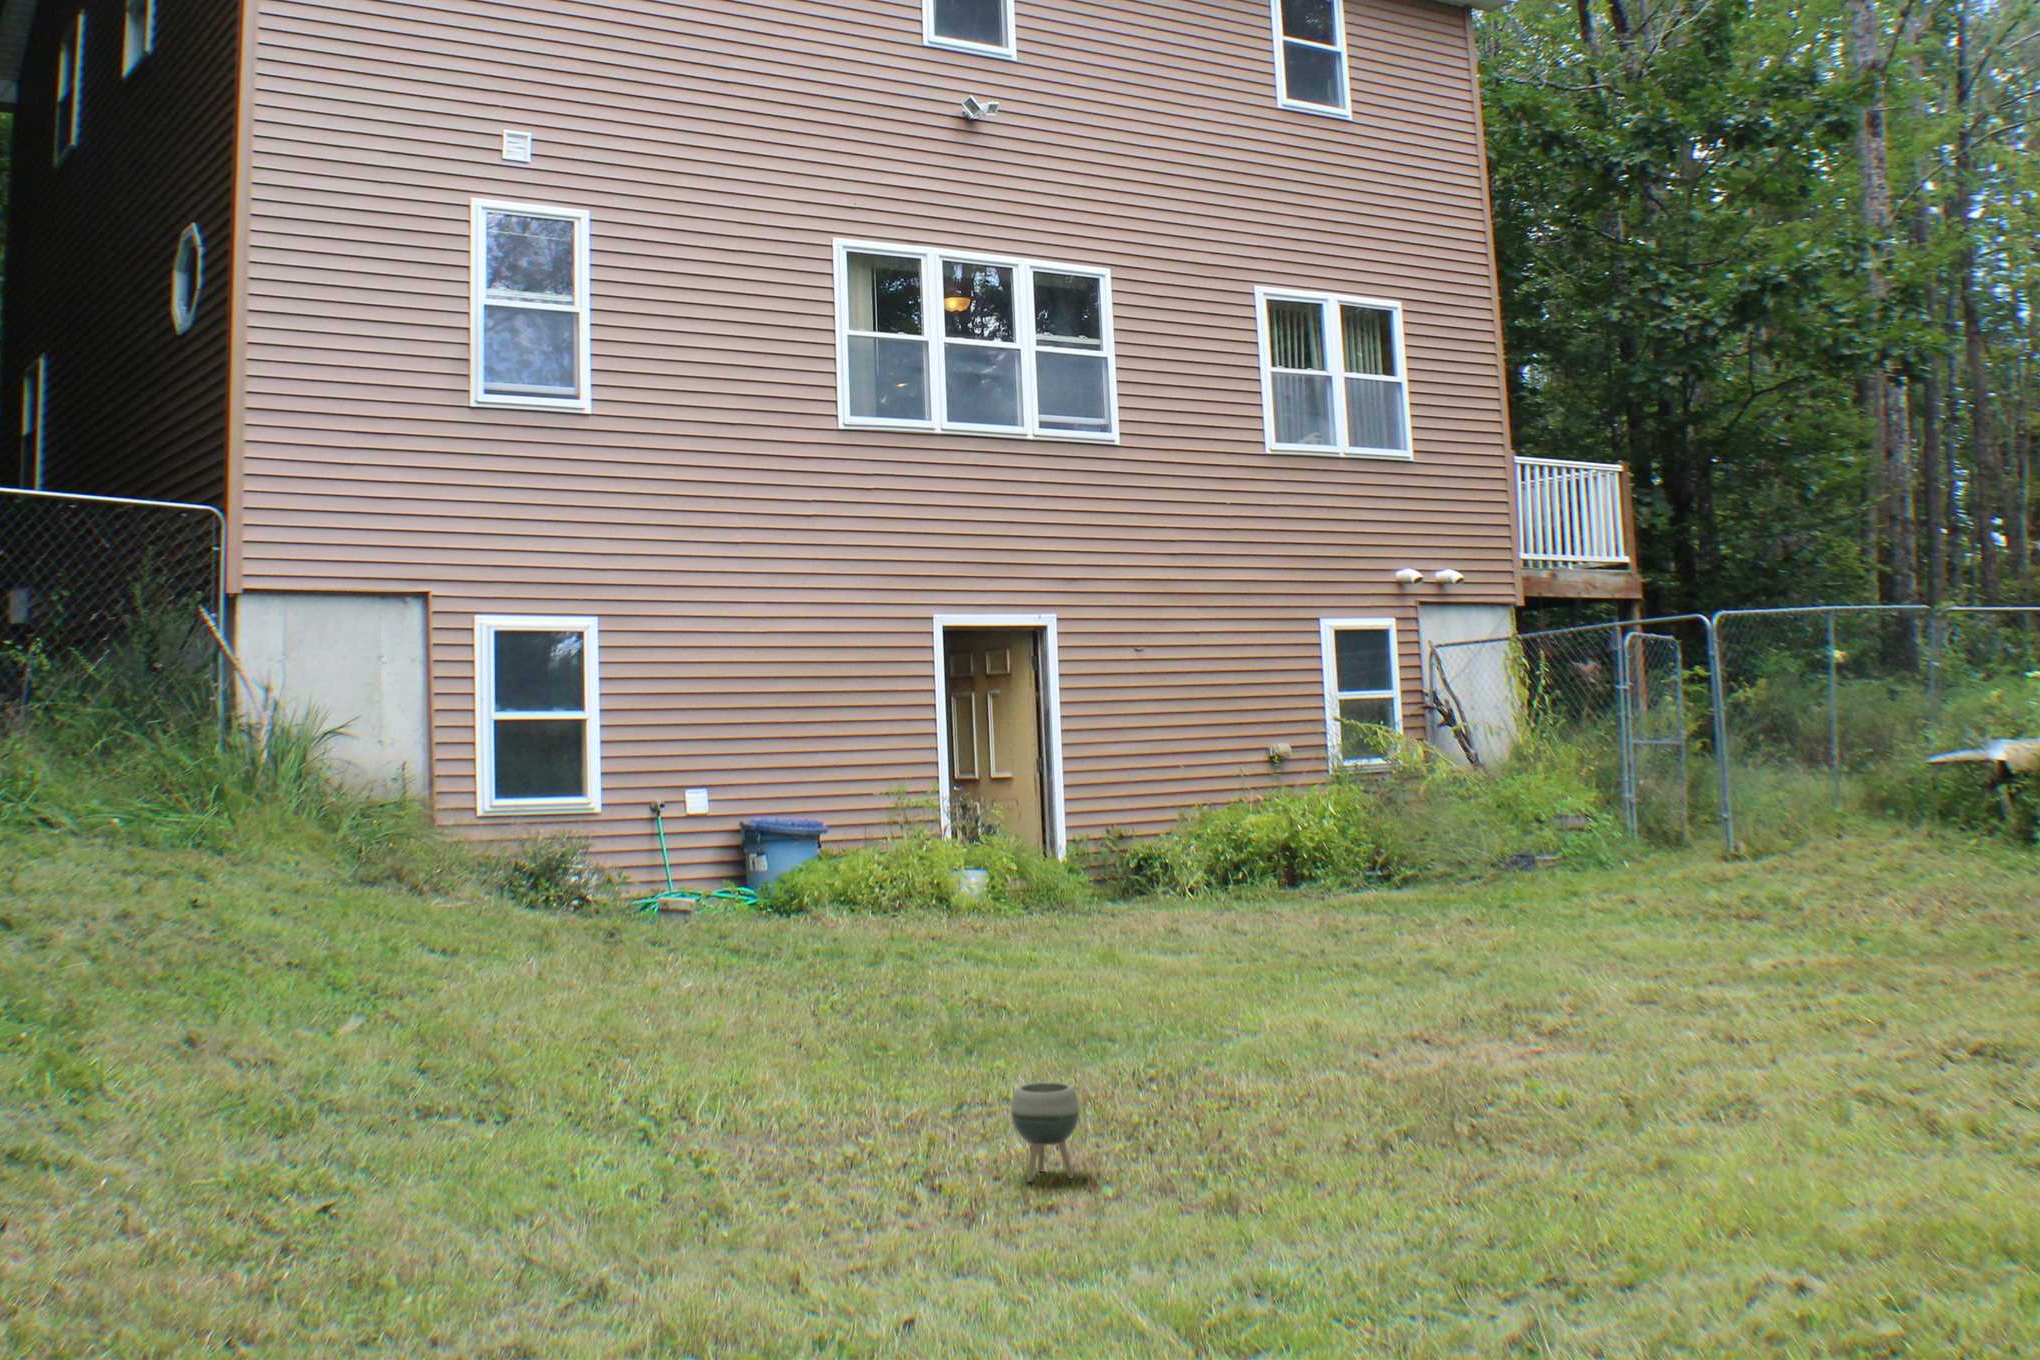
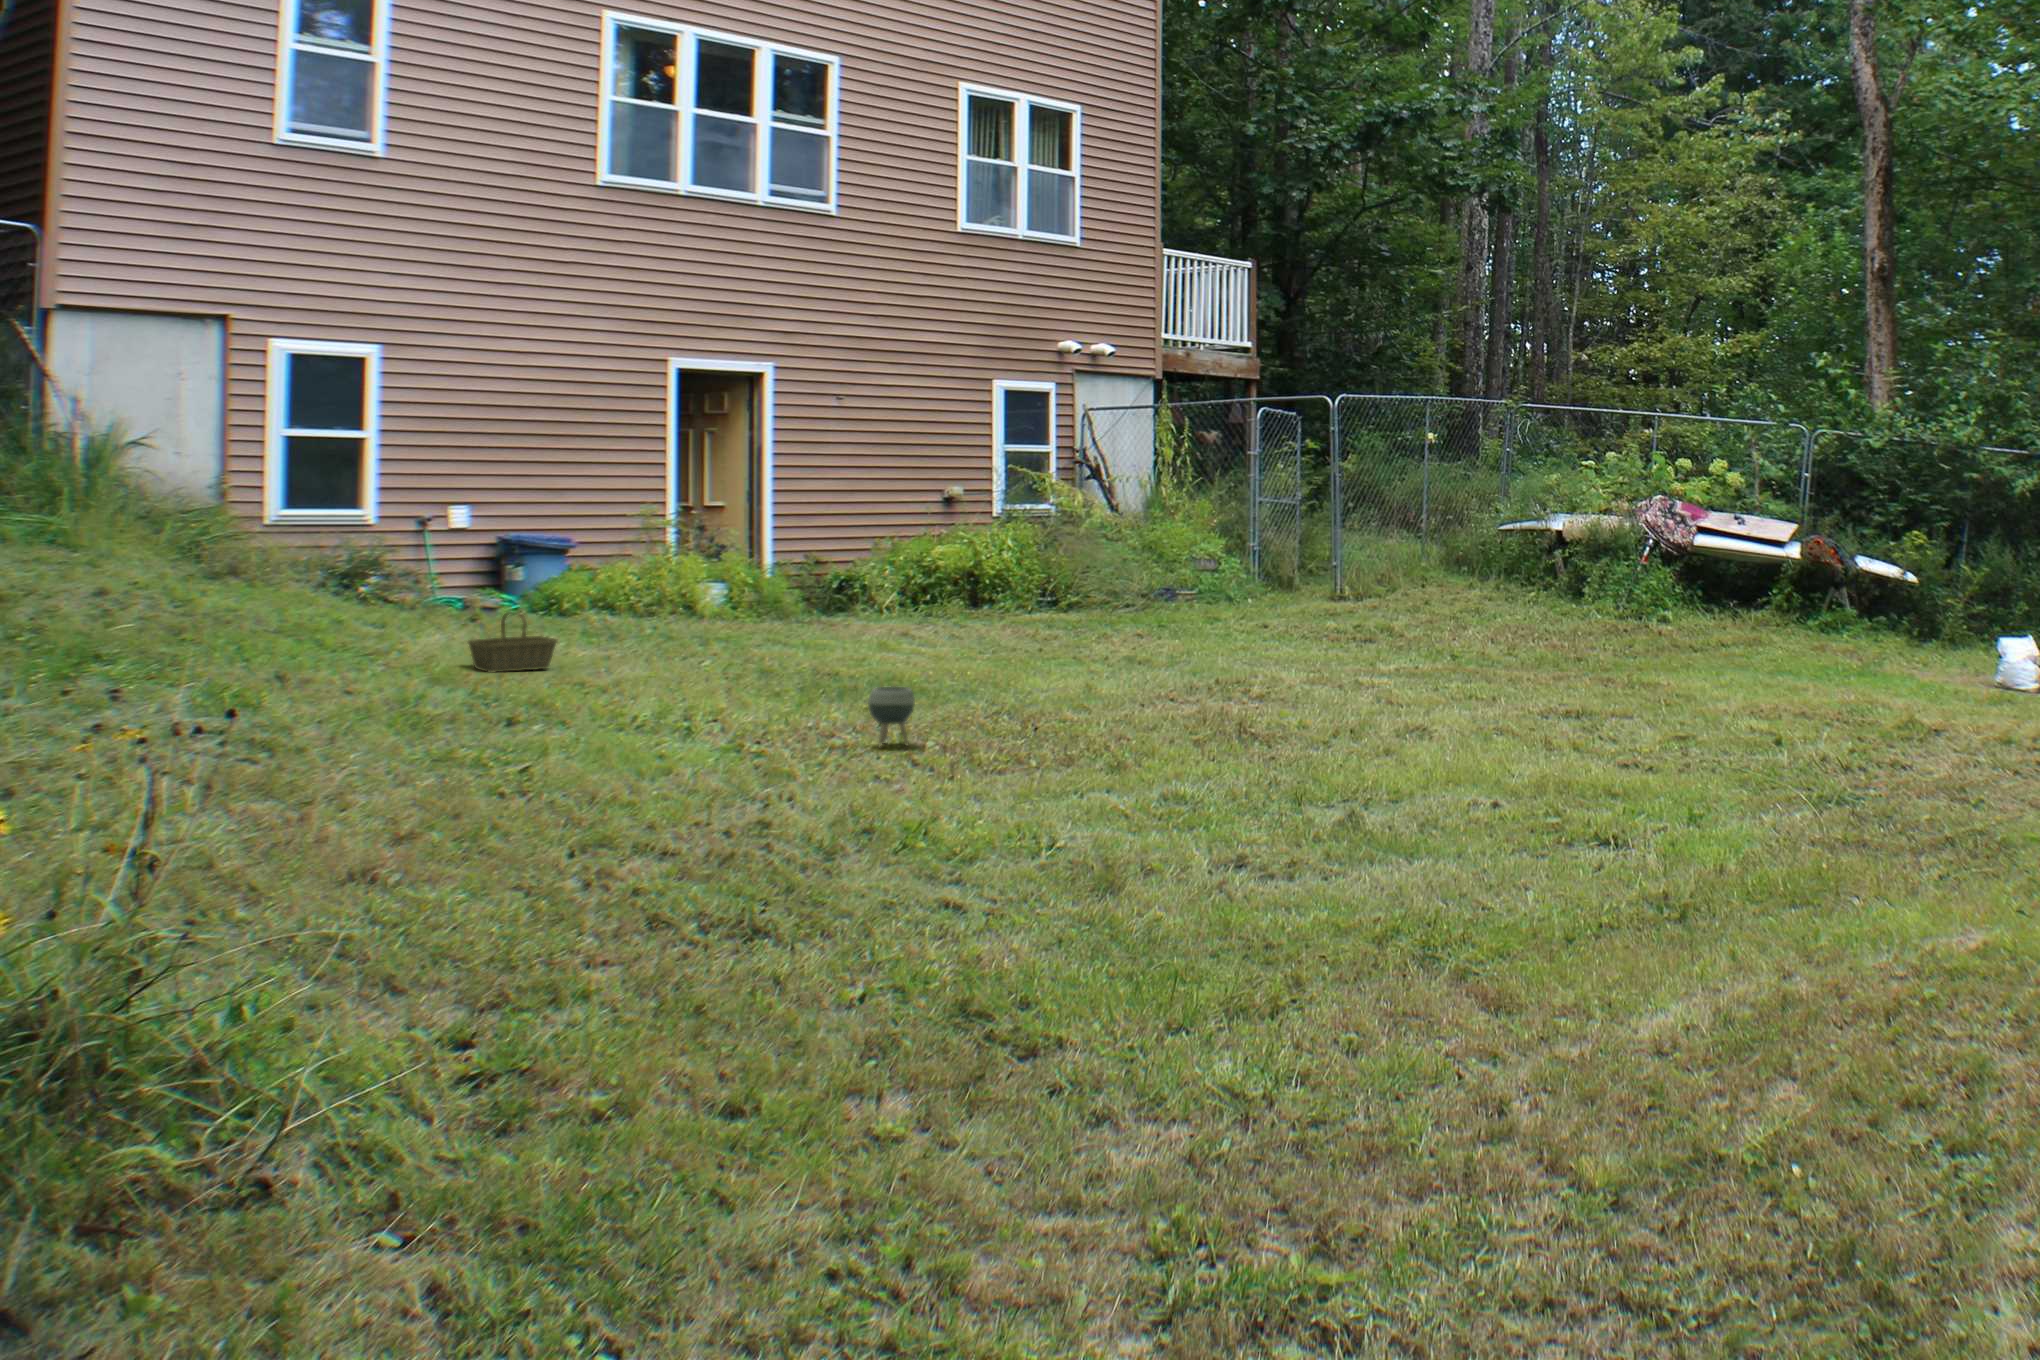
basket: none [576,948,683,1031] -> present [468,613,557,672]

